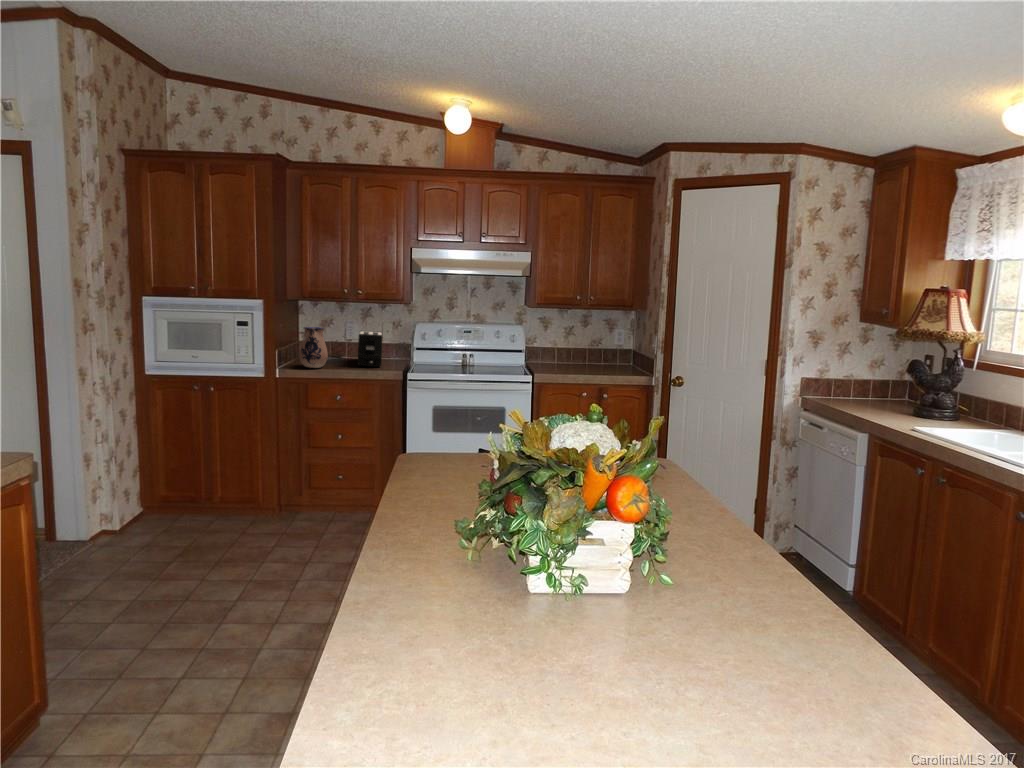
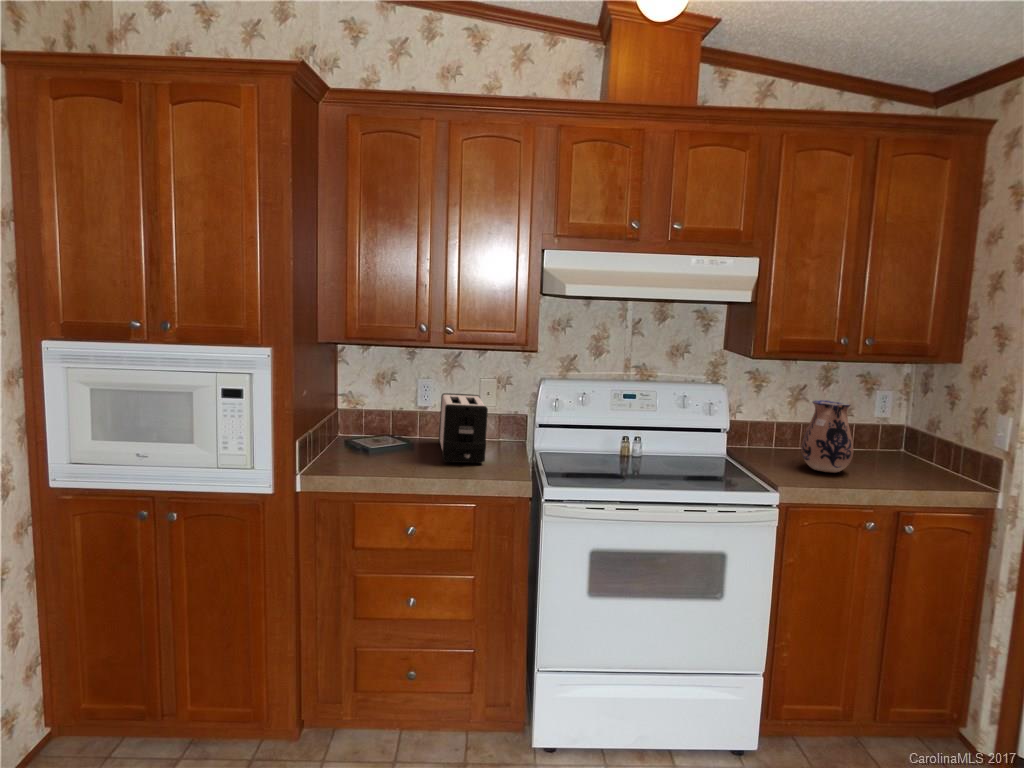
ceramic pitcher: present [299,327,328,368] -> present [801,400,853,472]

